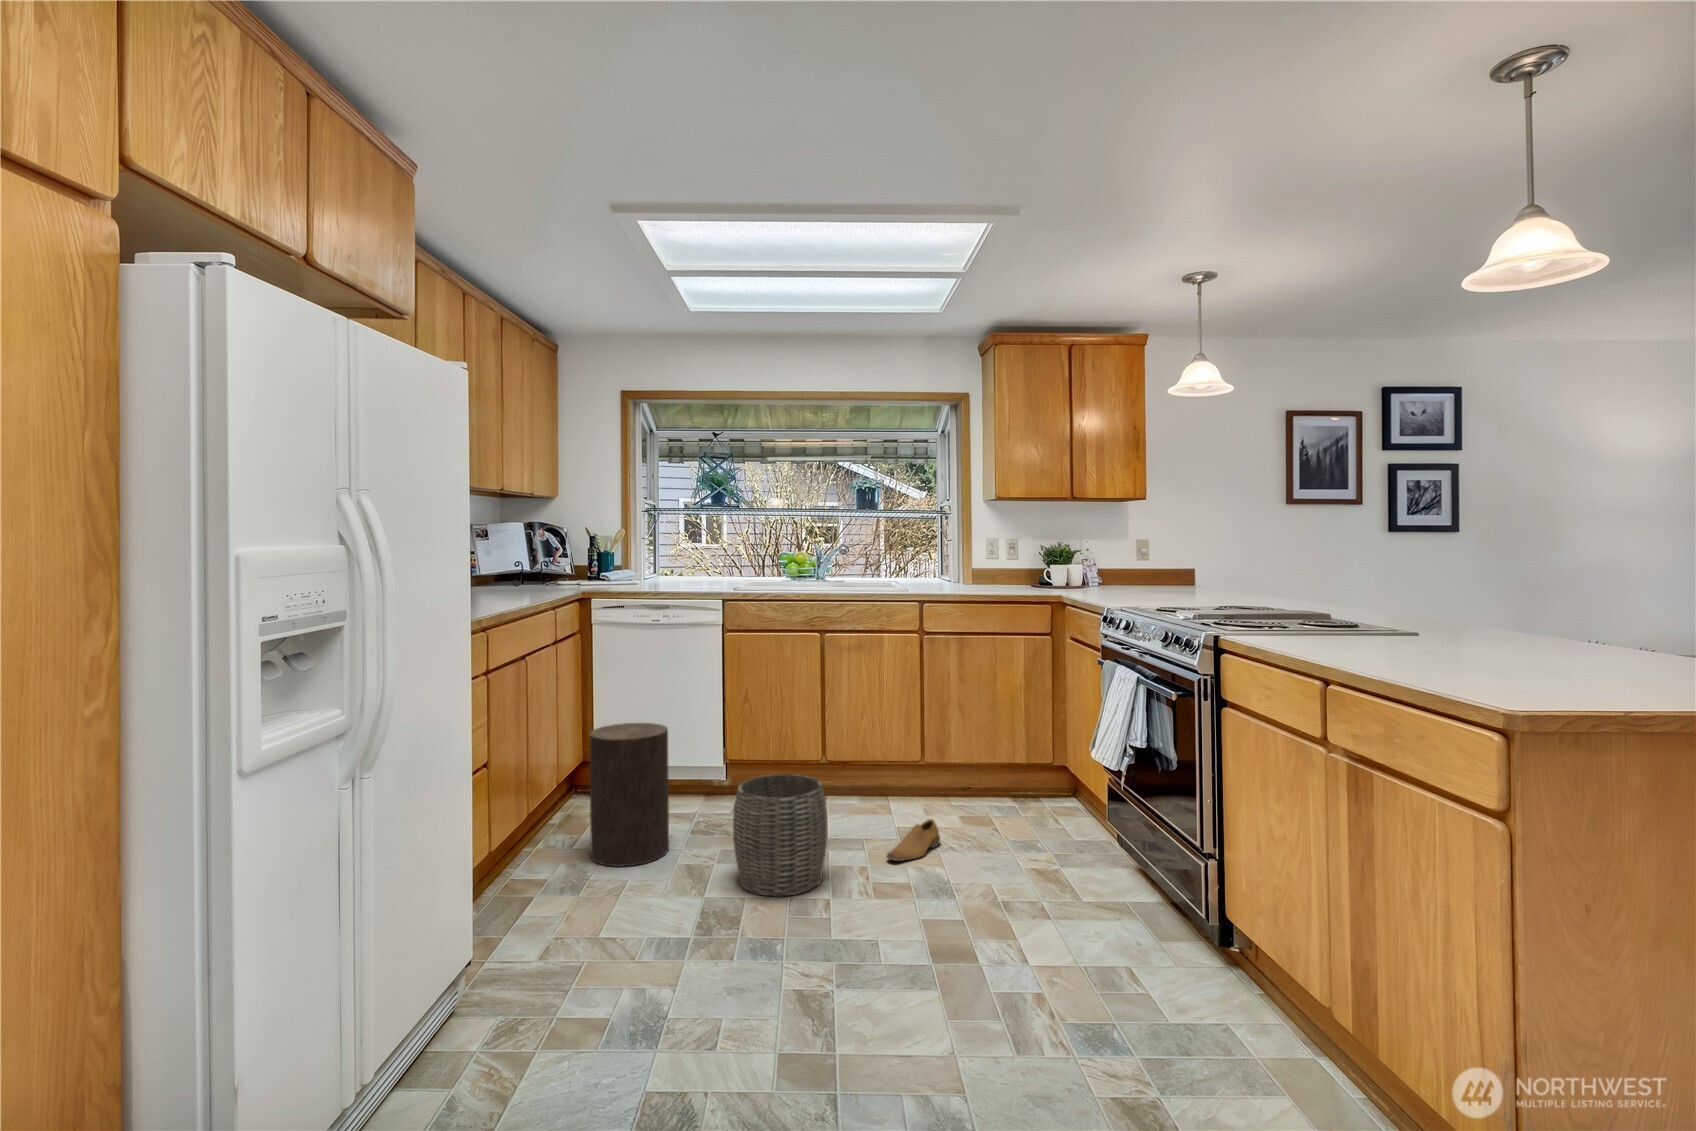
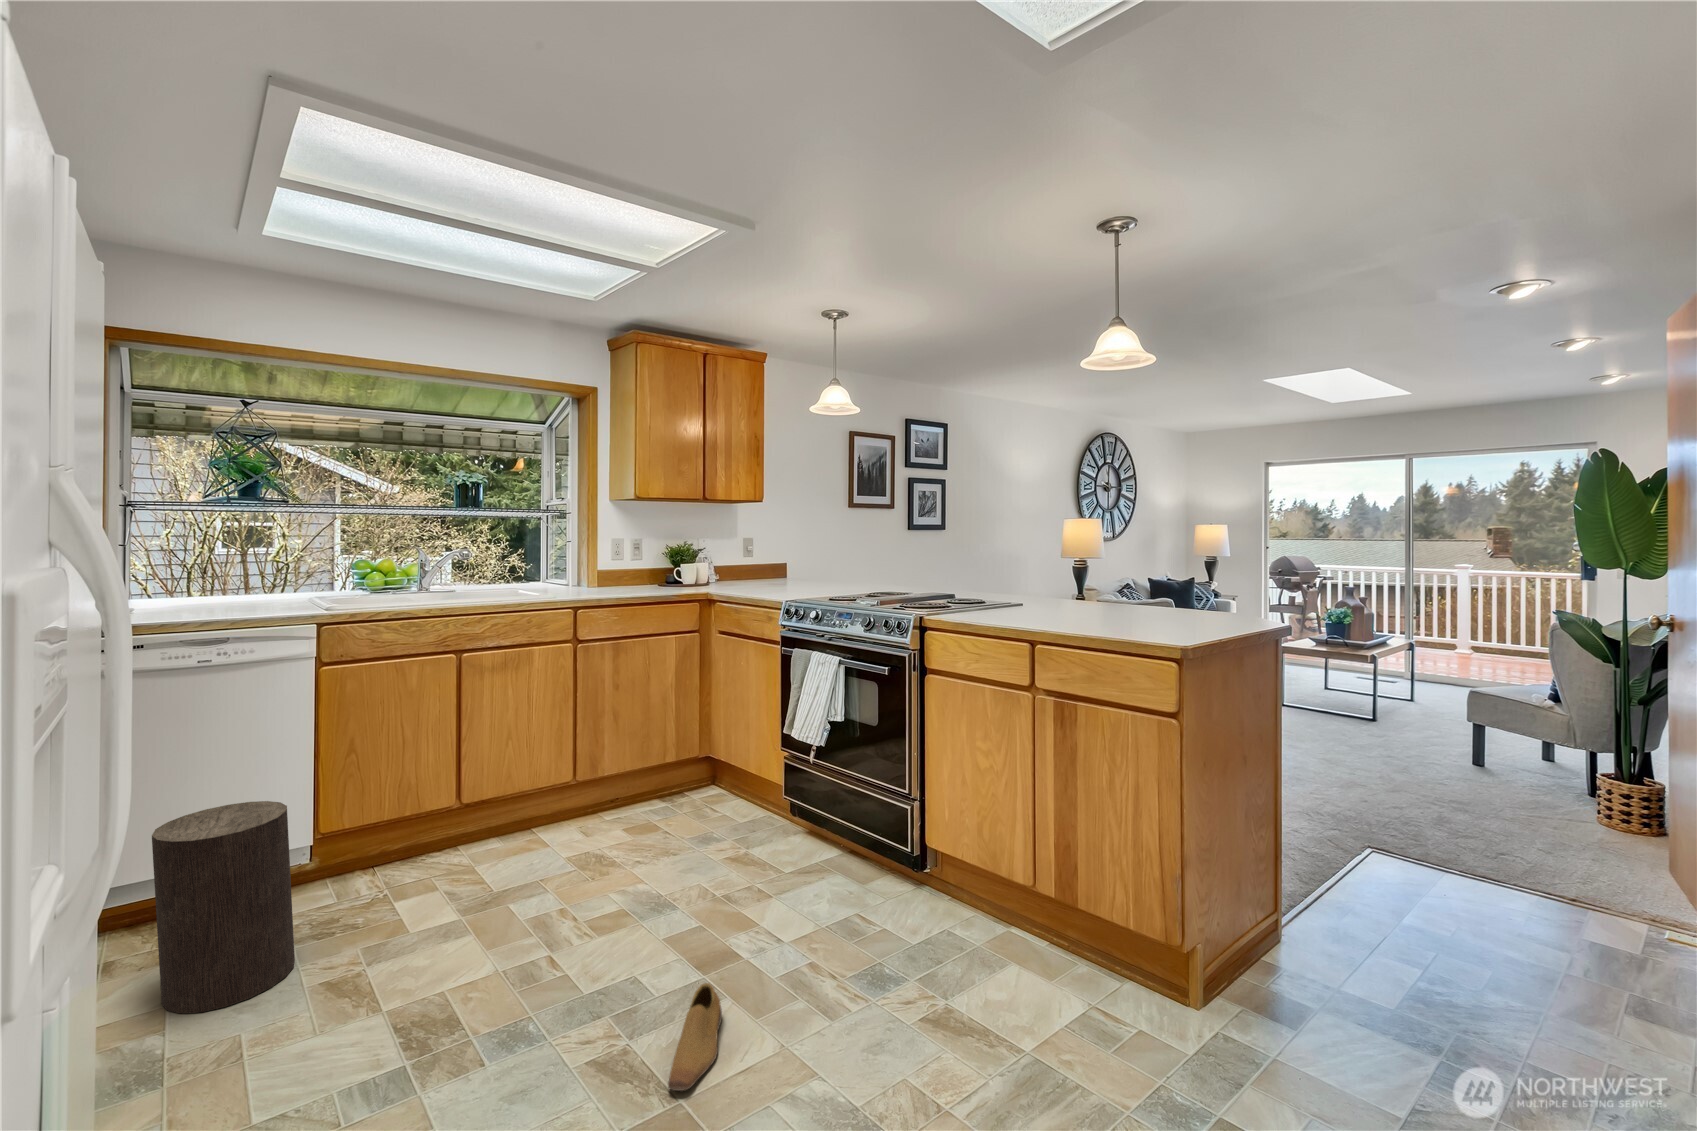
woven basket: present [733,774,828,896] -> none [416,823,536,975]
shoe: present [887,819,940,861] -> present [668,983,722,1091]

